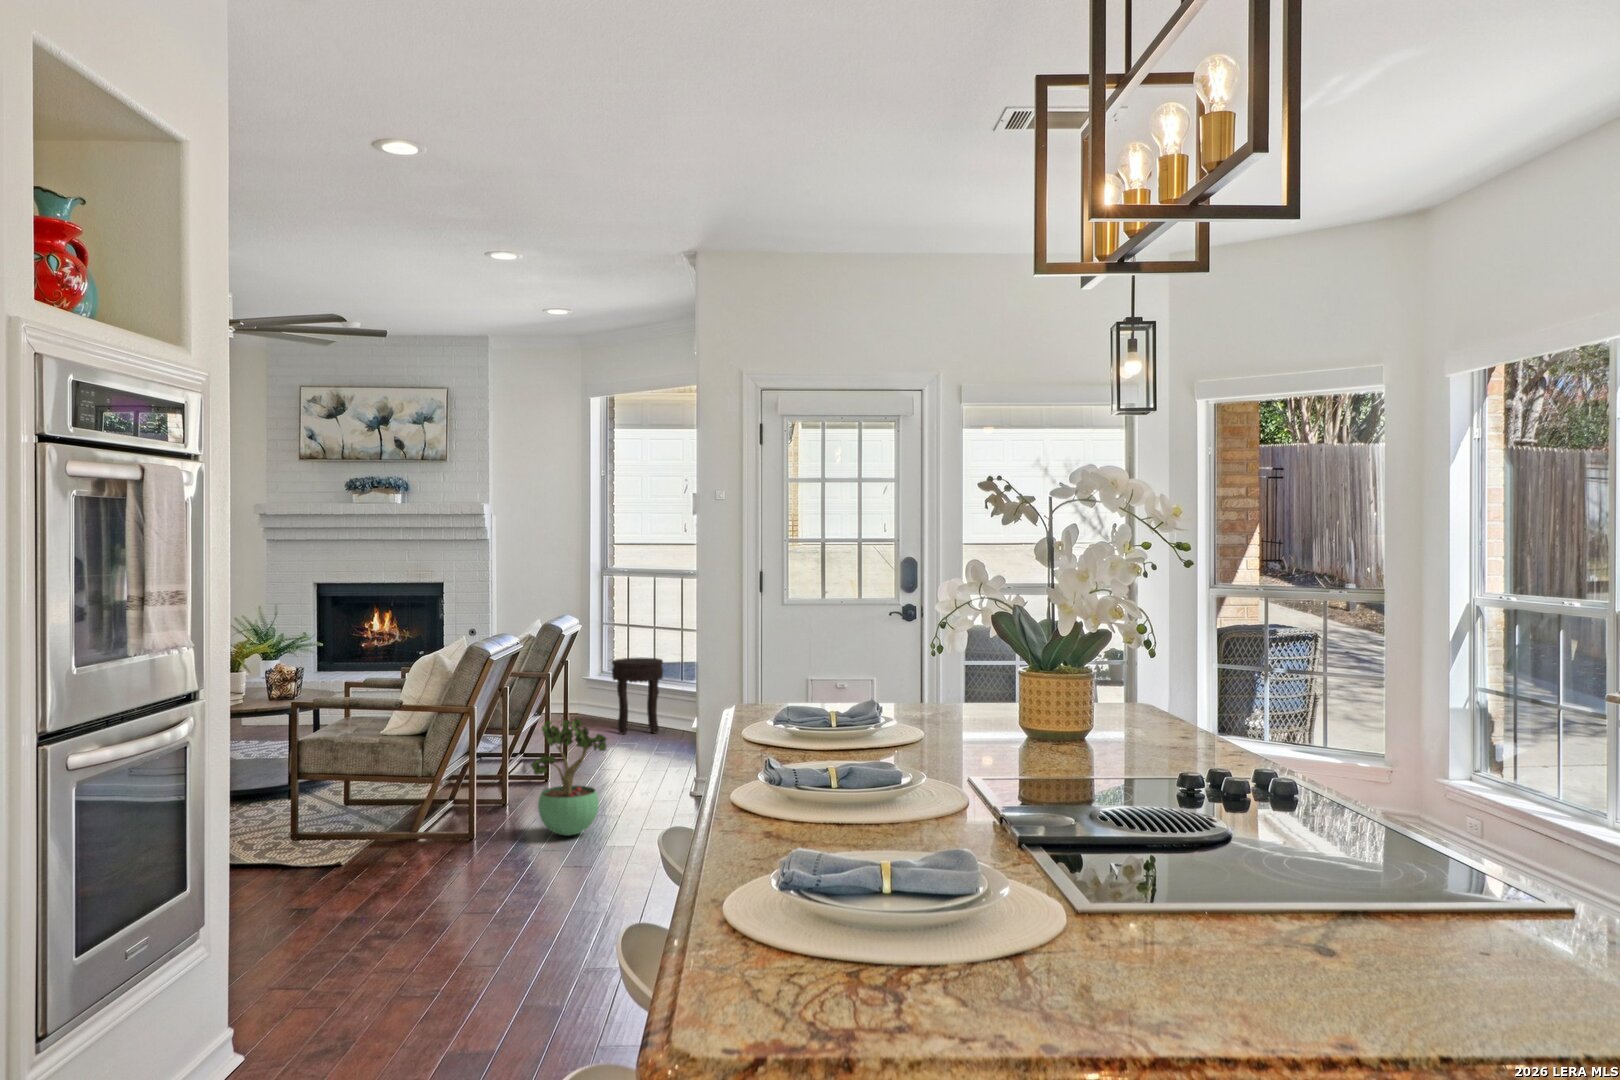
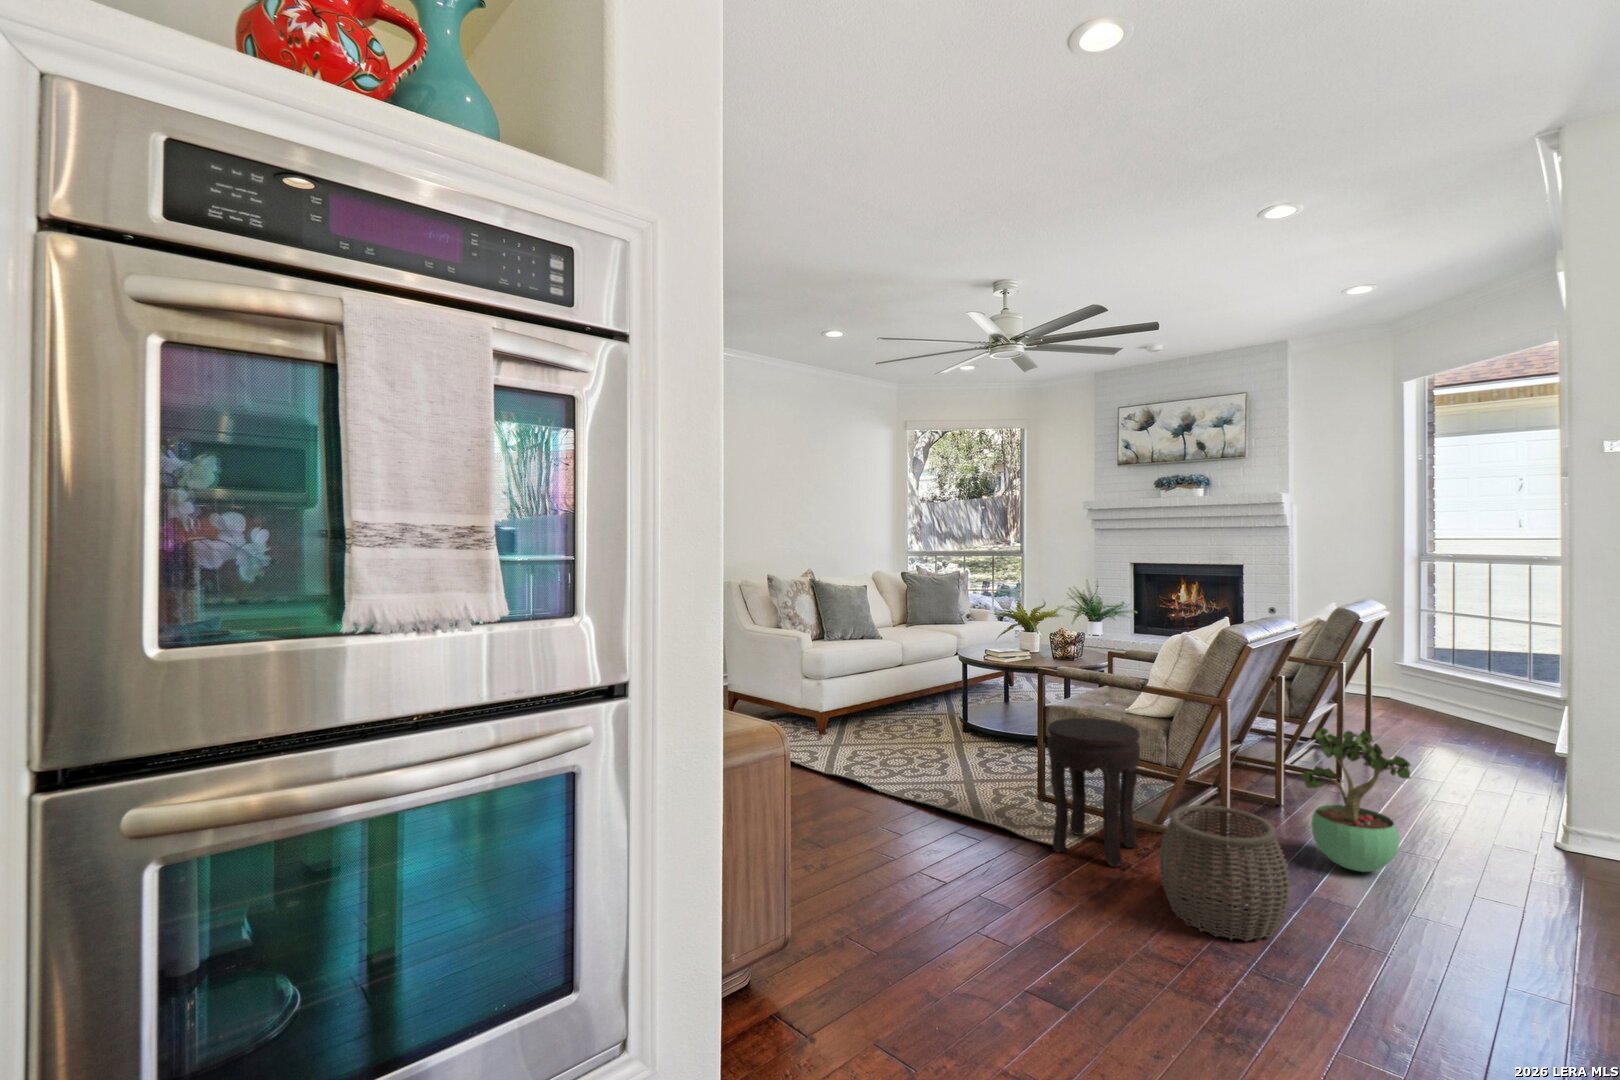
side table: present [612,658,663,734] -> present [1047,718,1140,867]
woven basket: none [433,793,534,895] -> present [1159,805,1290,941]

